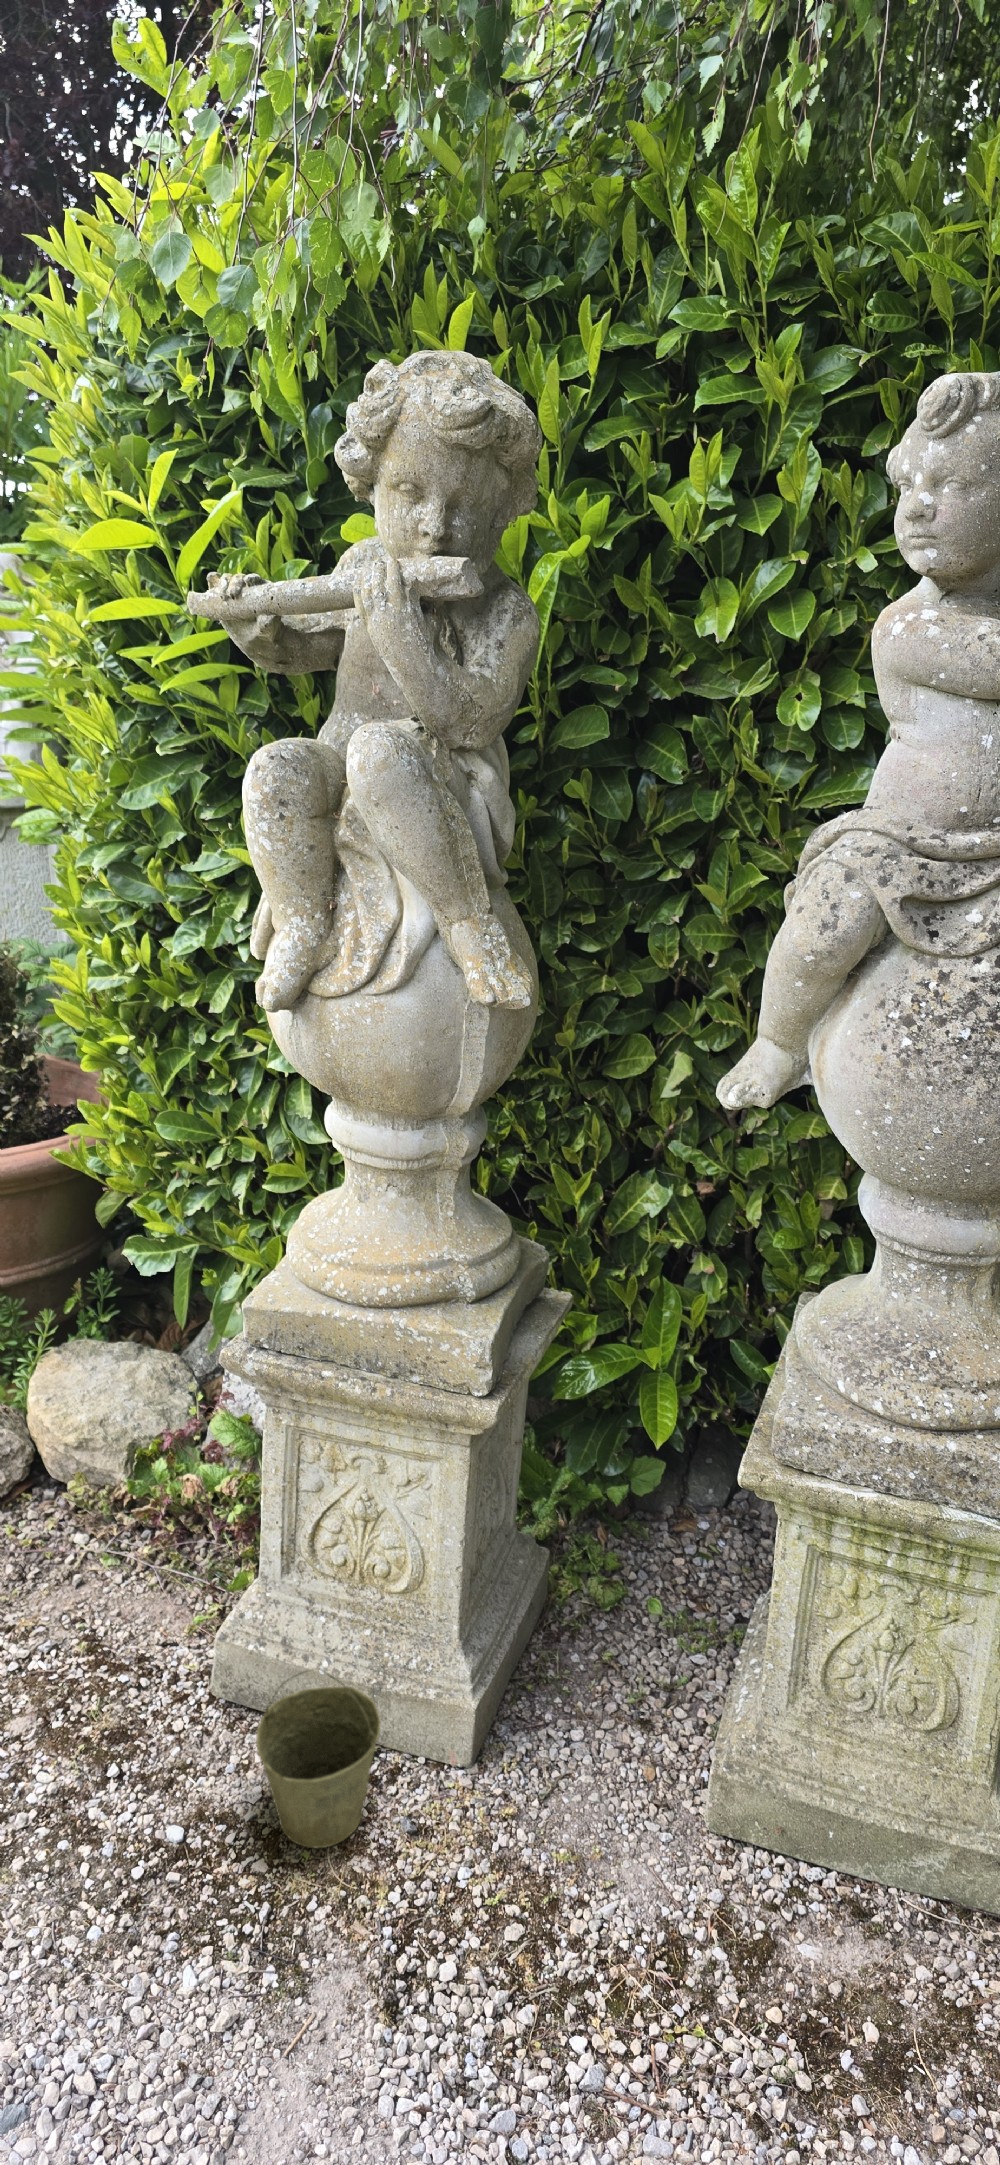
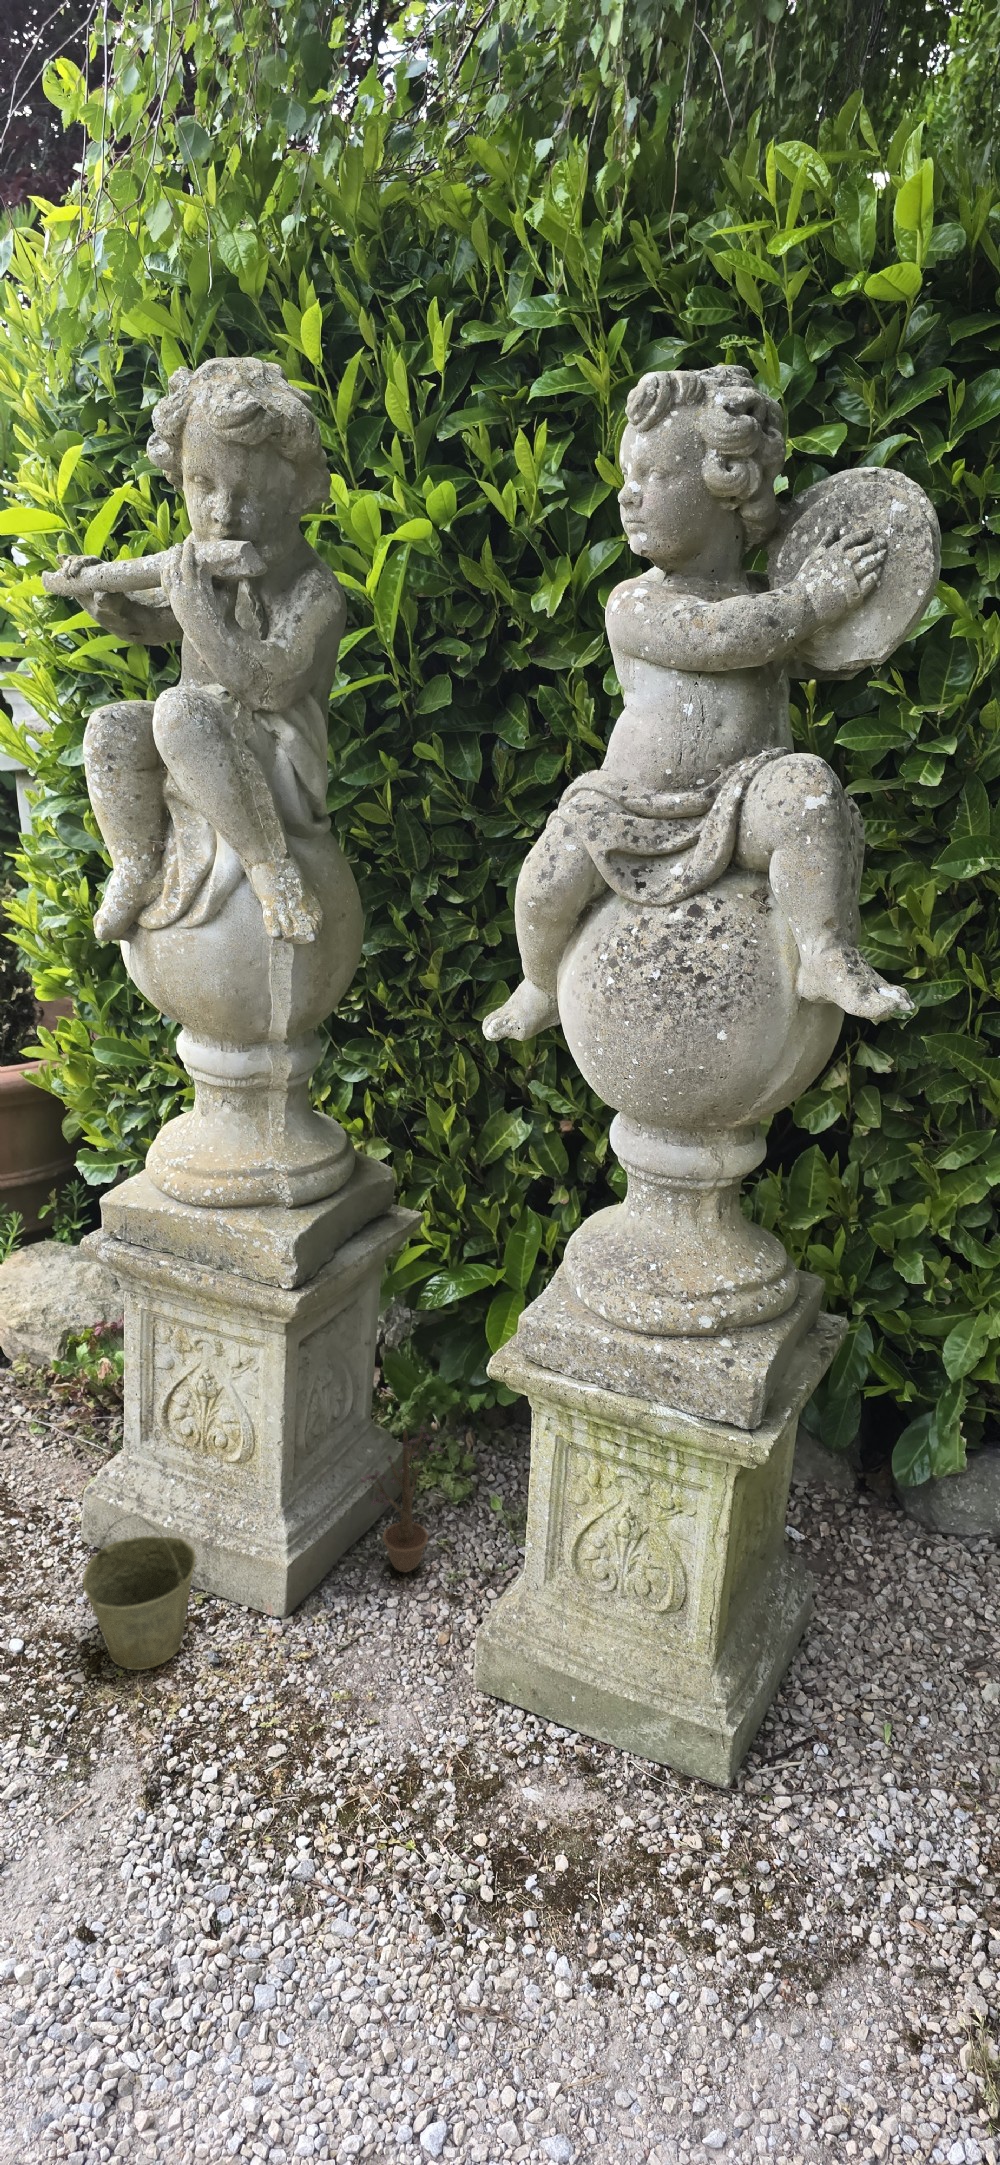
decorative plant: none [536,1532,617,1737] -> present [358,1426,444,1599]

